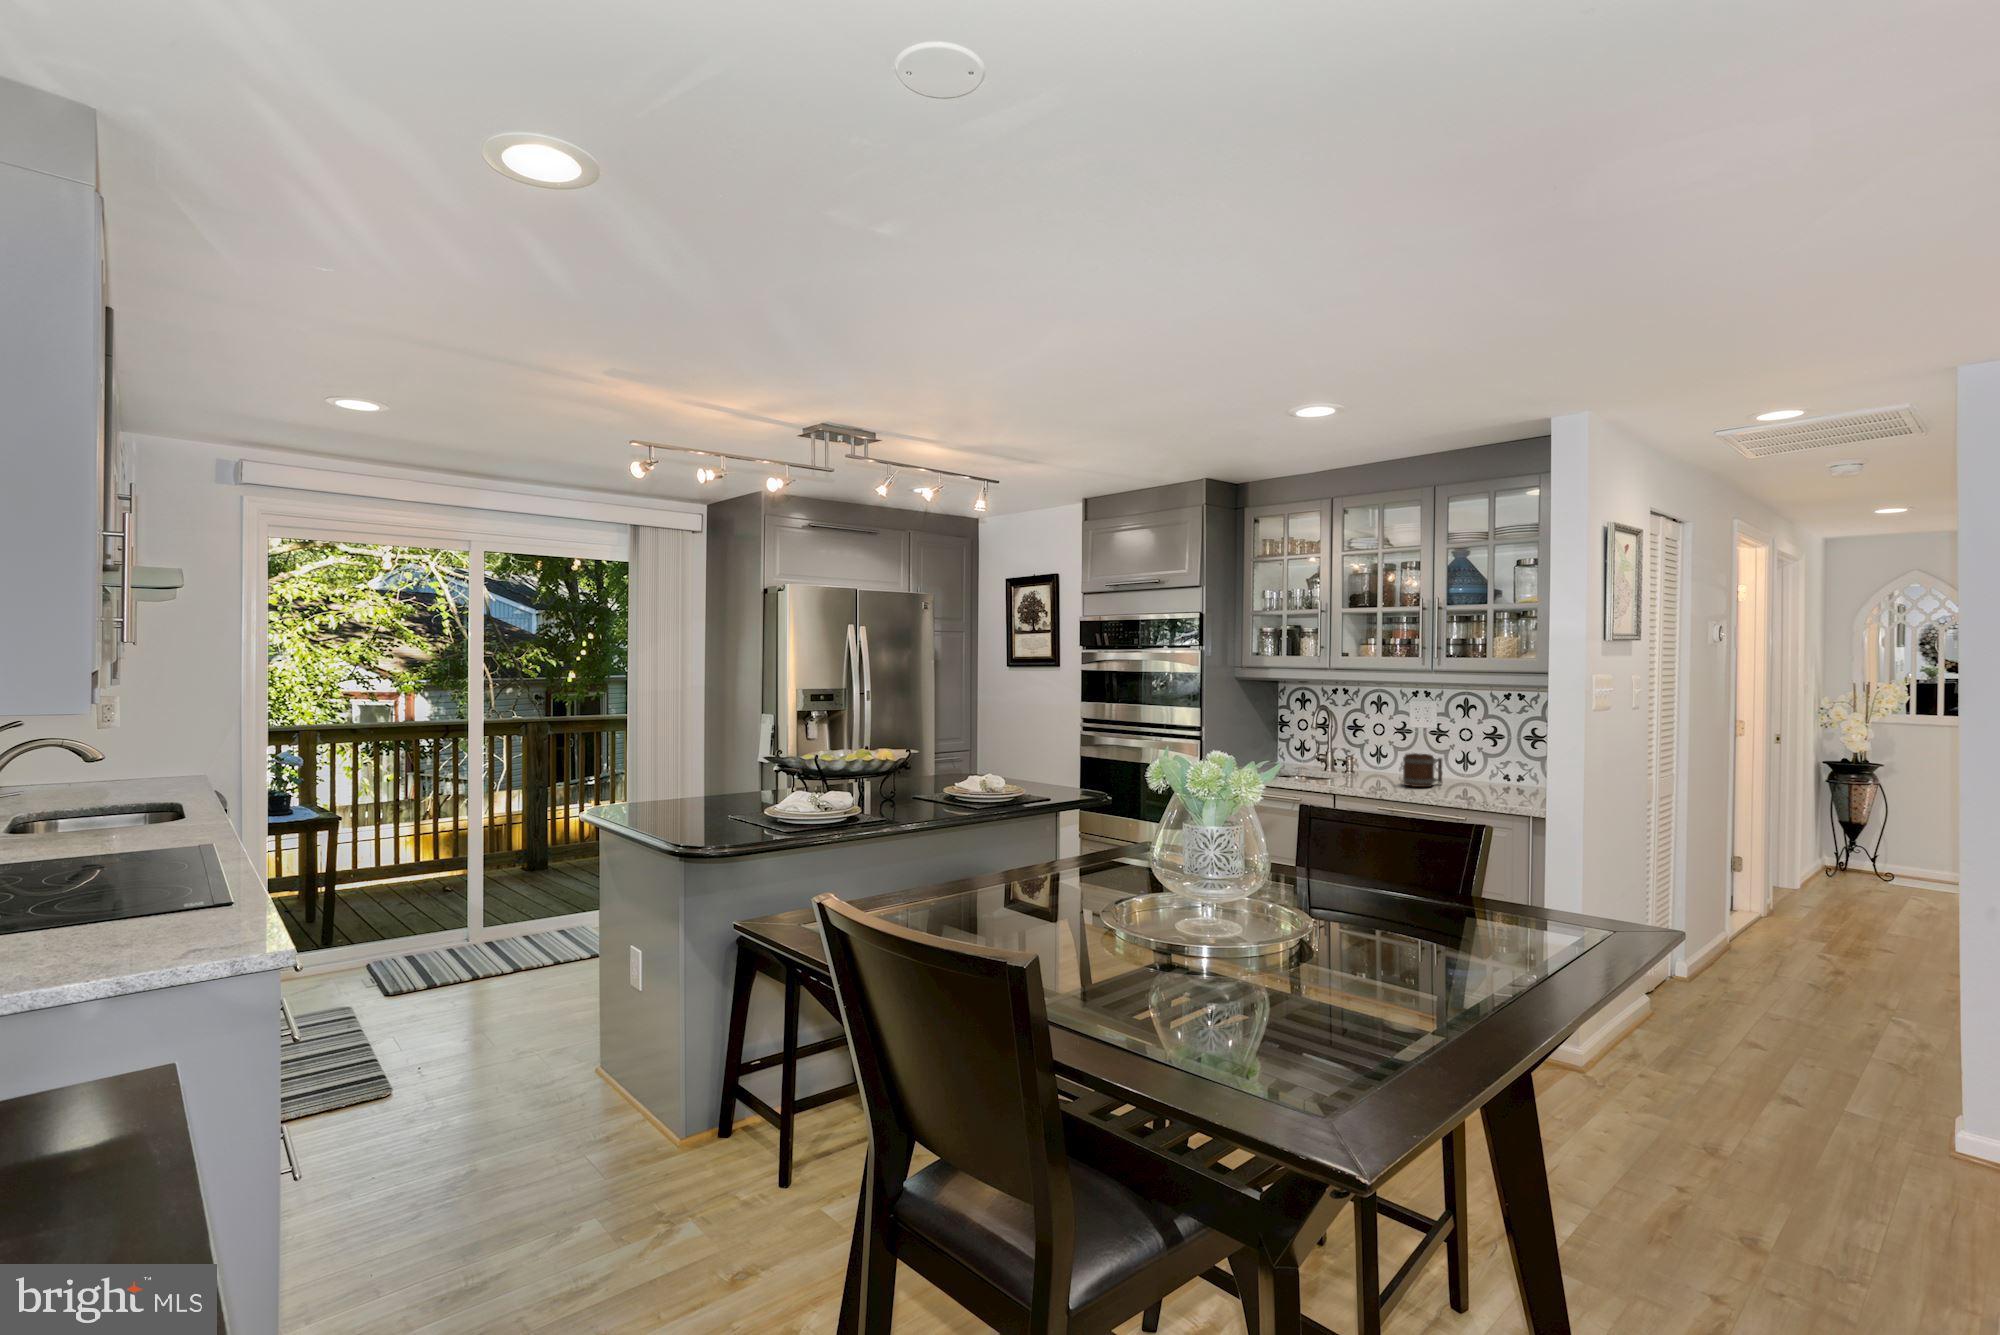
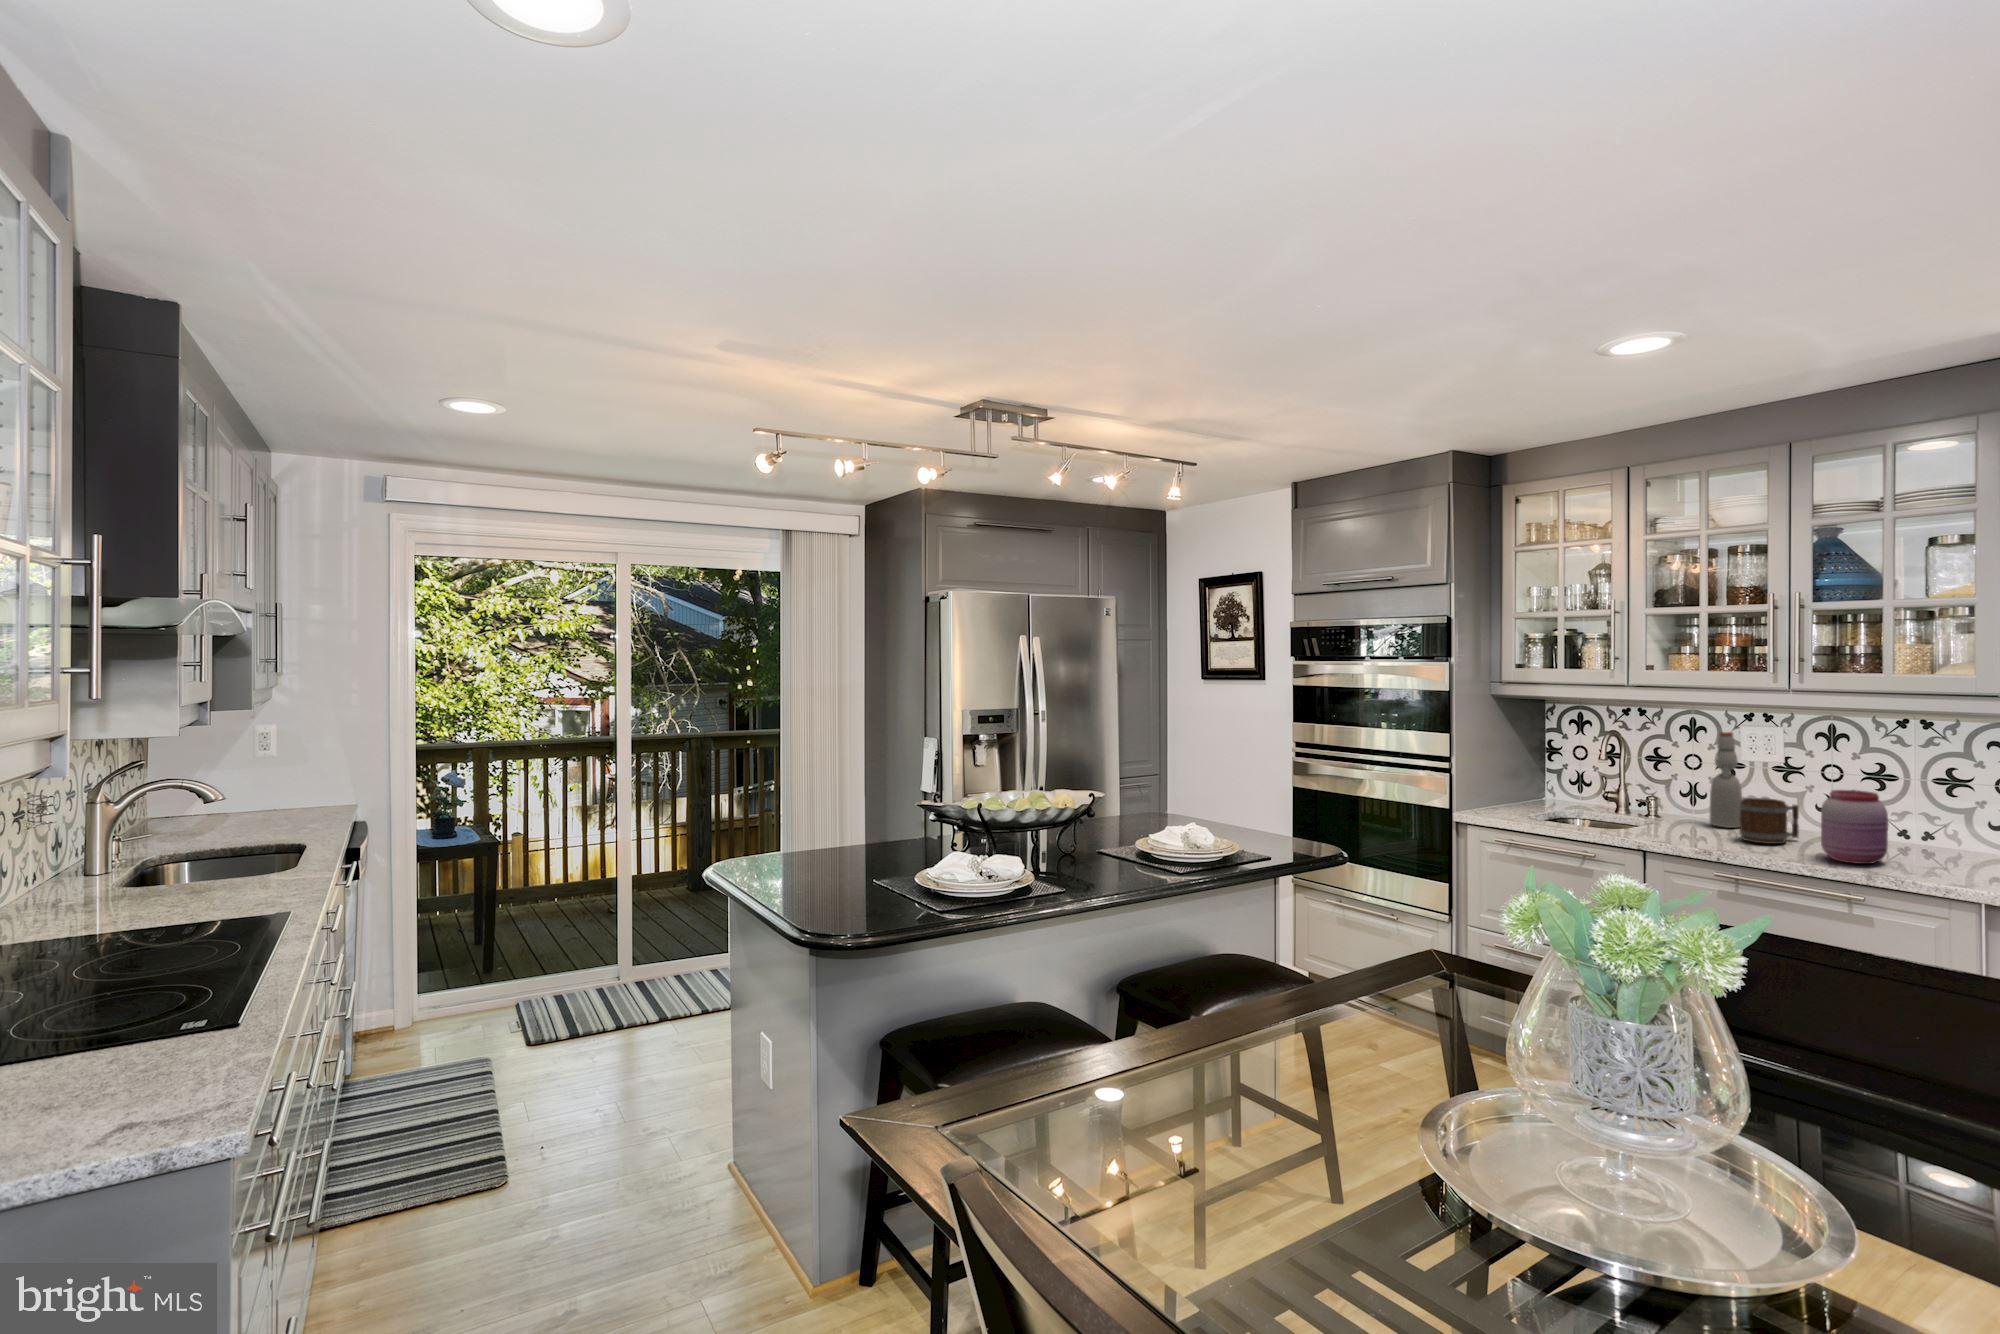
bottle: none [1387,704,1409,778] -> present [1710,732,1742,828]
jar: none [1451,744,1493,798] -> present [1821,790,1888,864]

